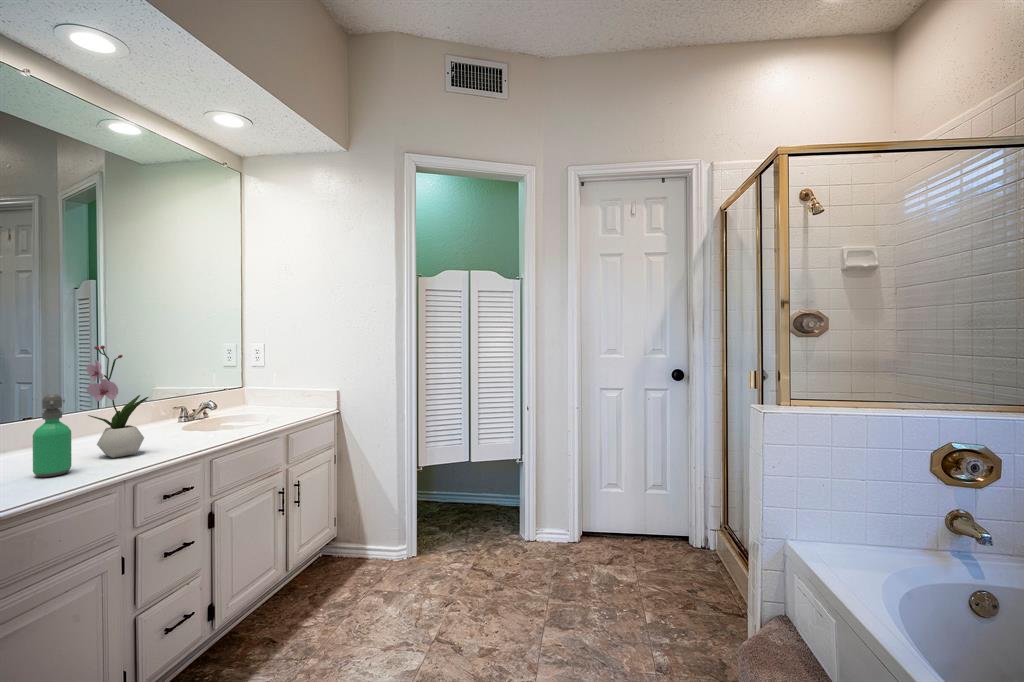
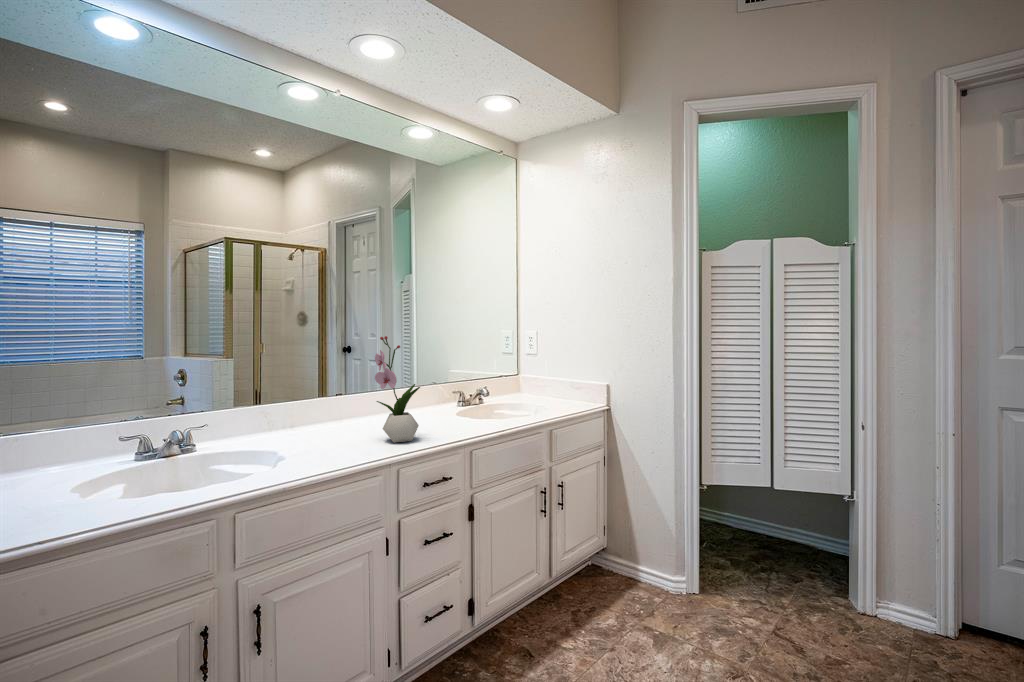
soap dispenser: present [33,394,71,477] -> none [334,382,361,457]

